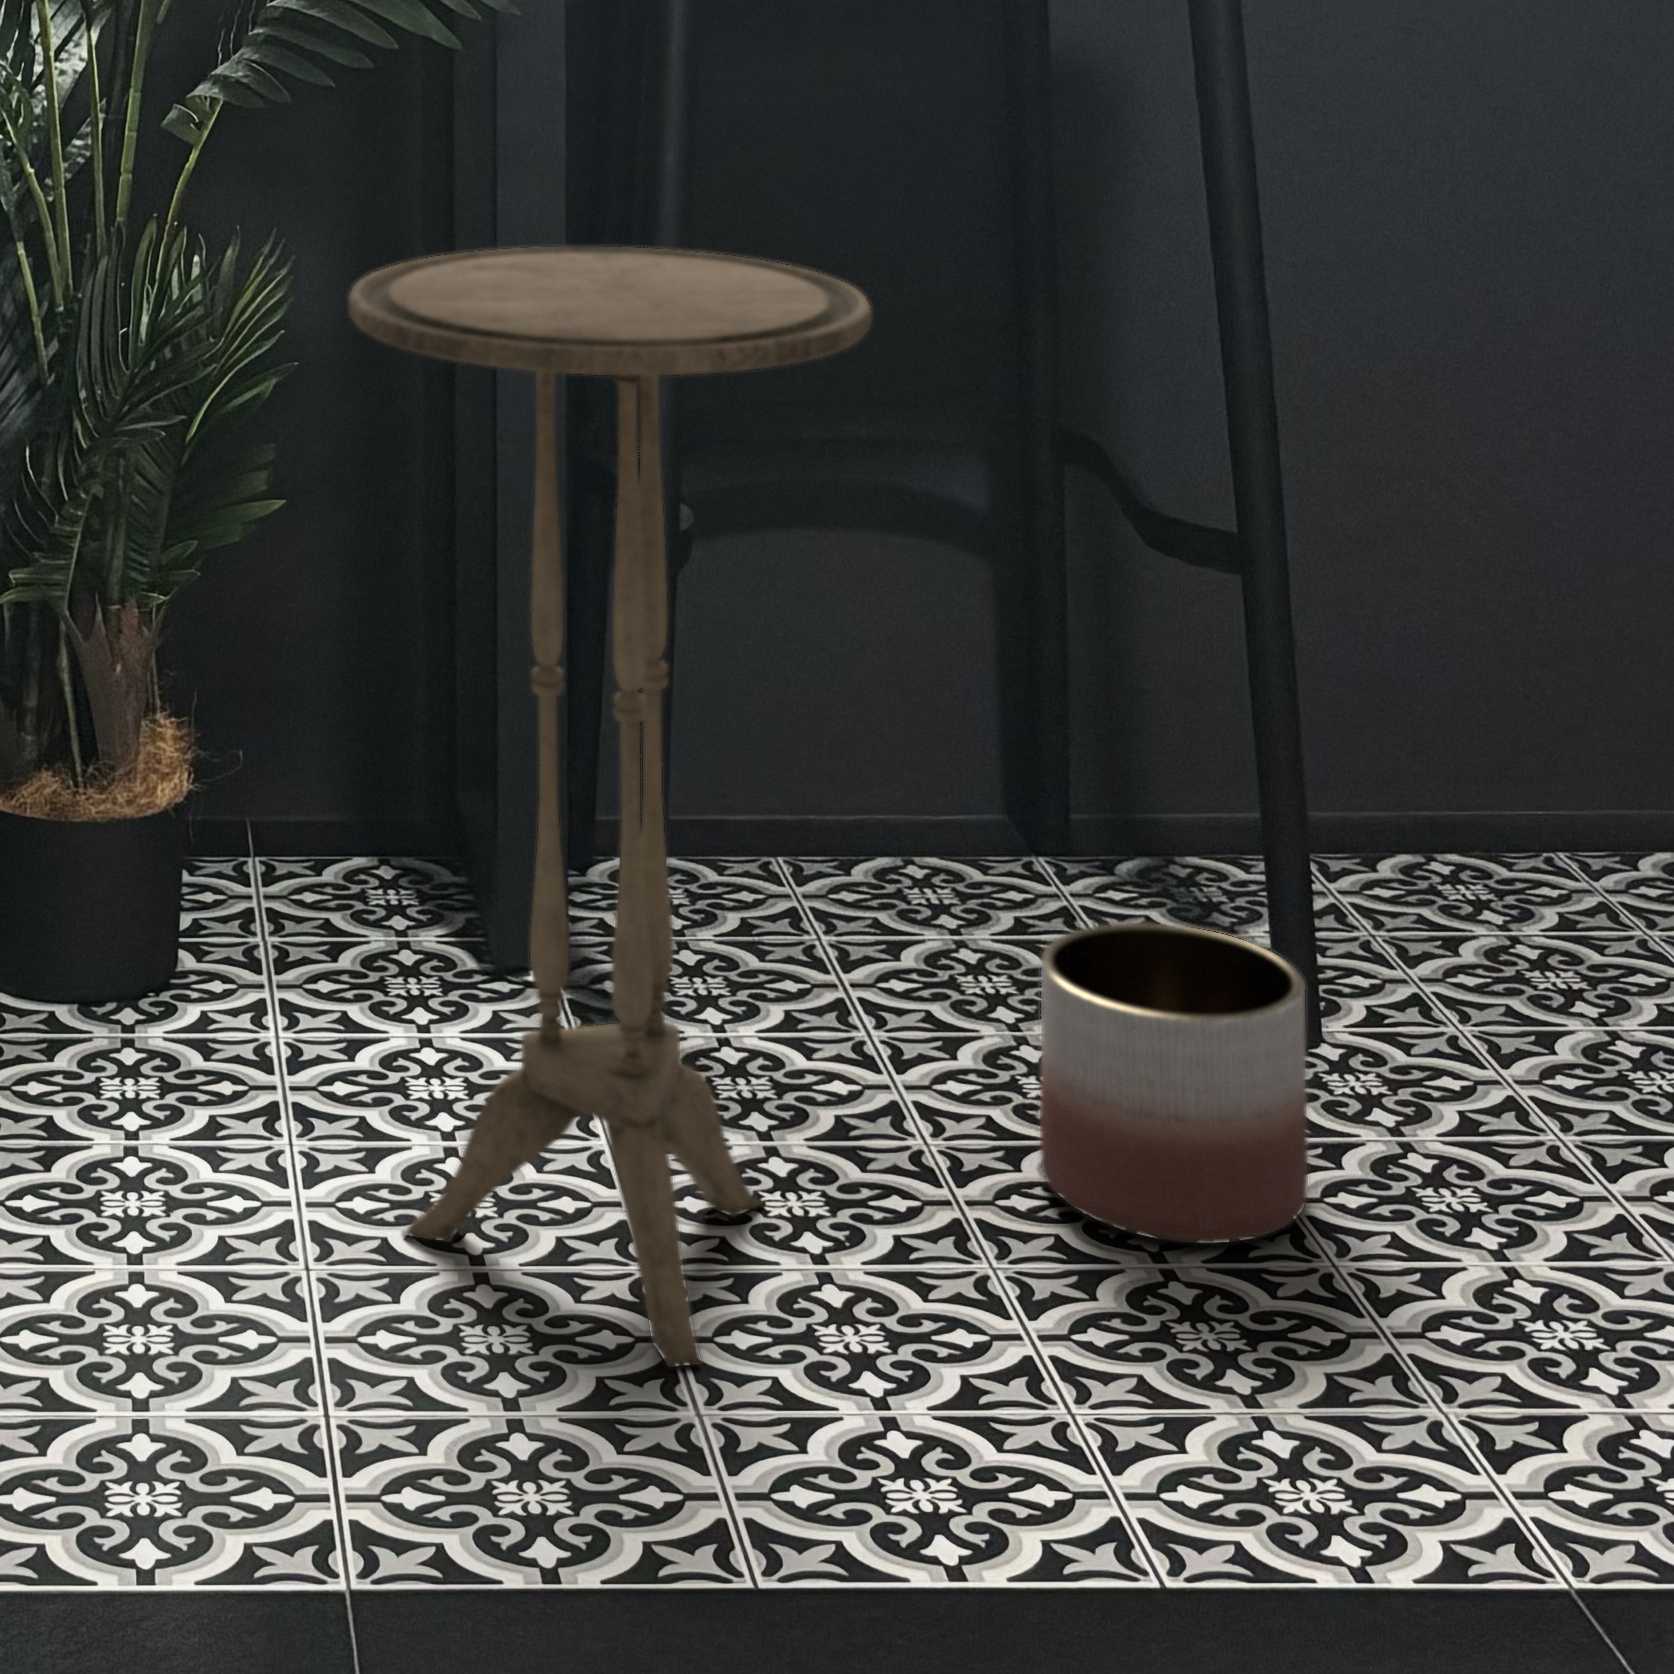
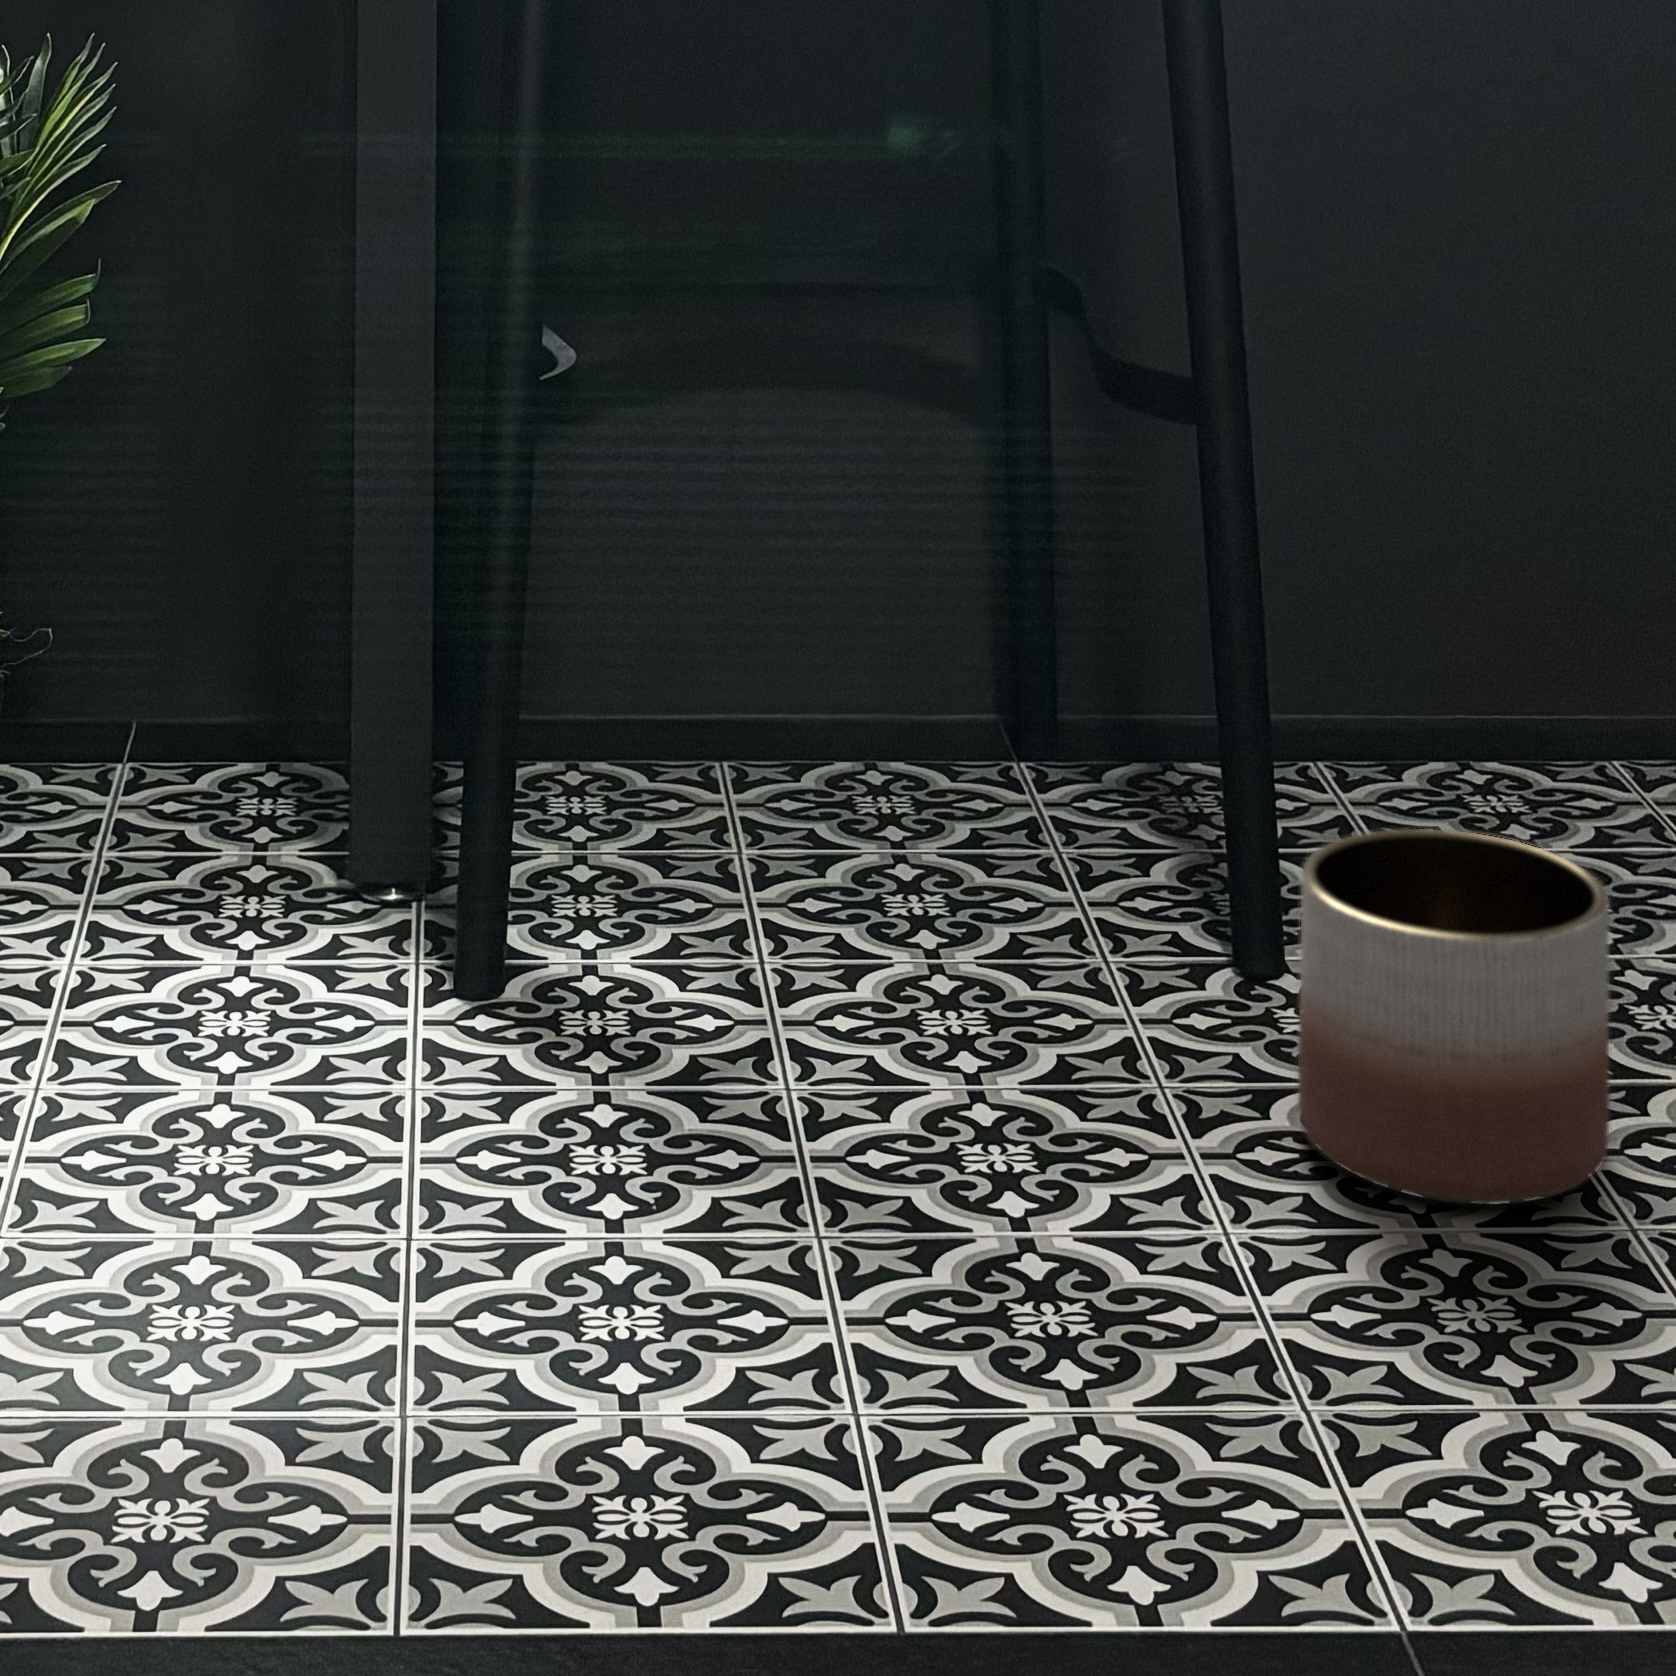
side table: present [349,247,871,1367] -> none [478,29,1099,1355]

